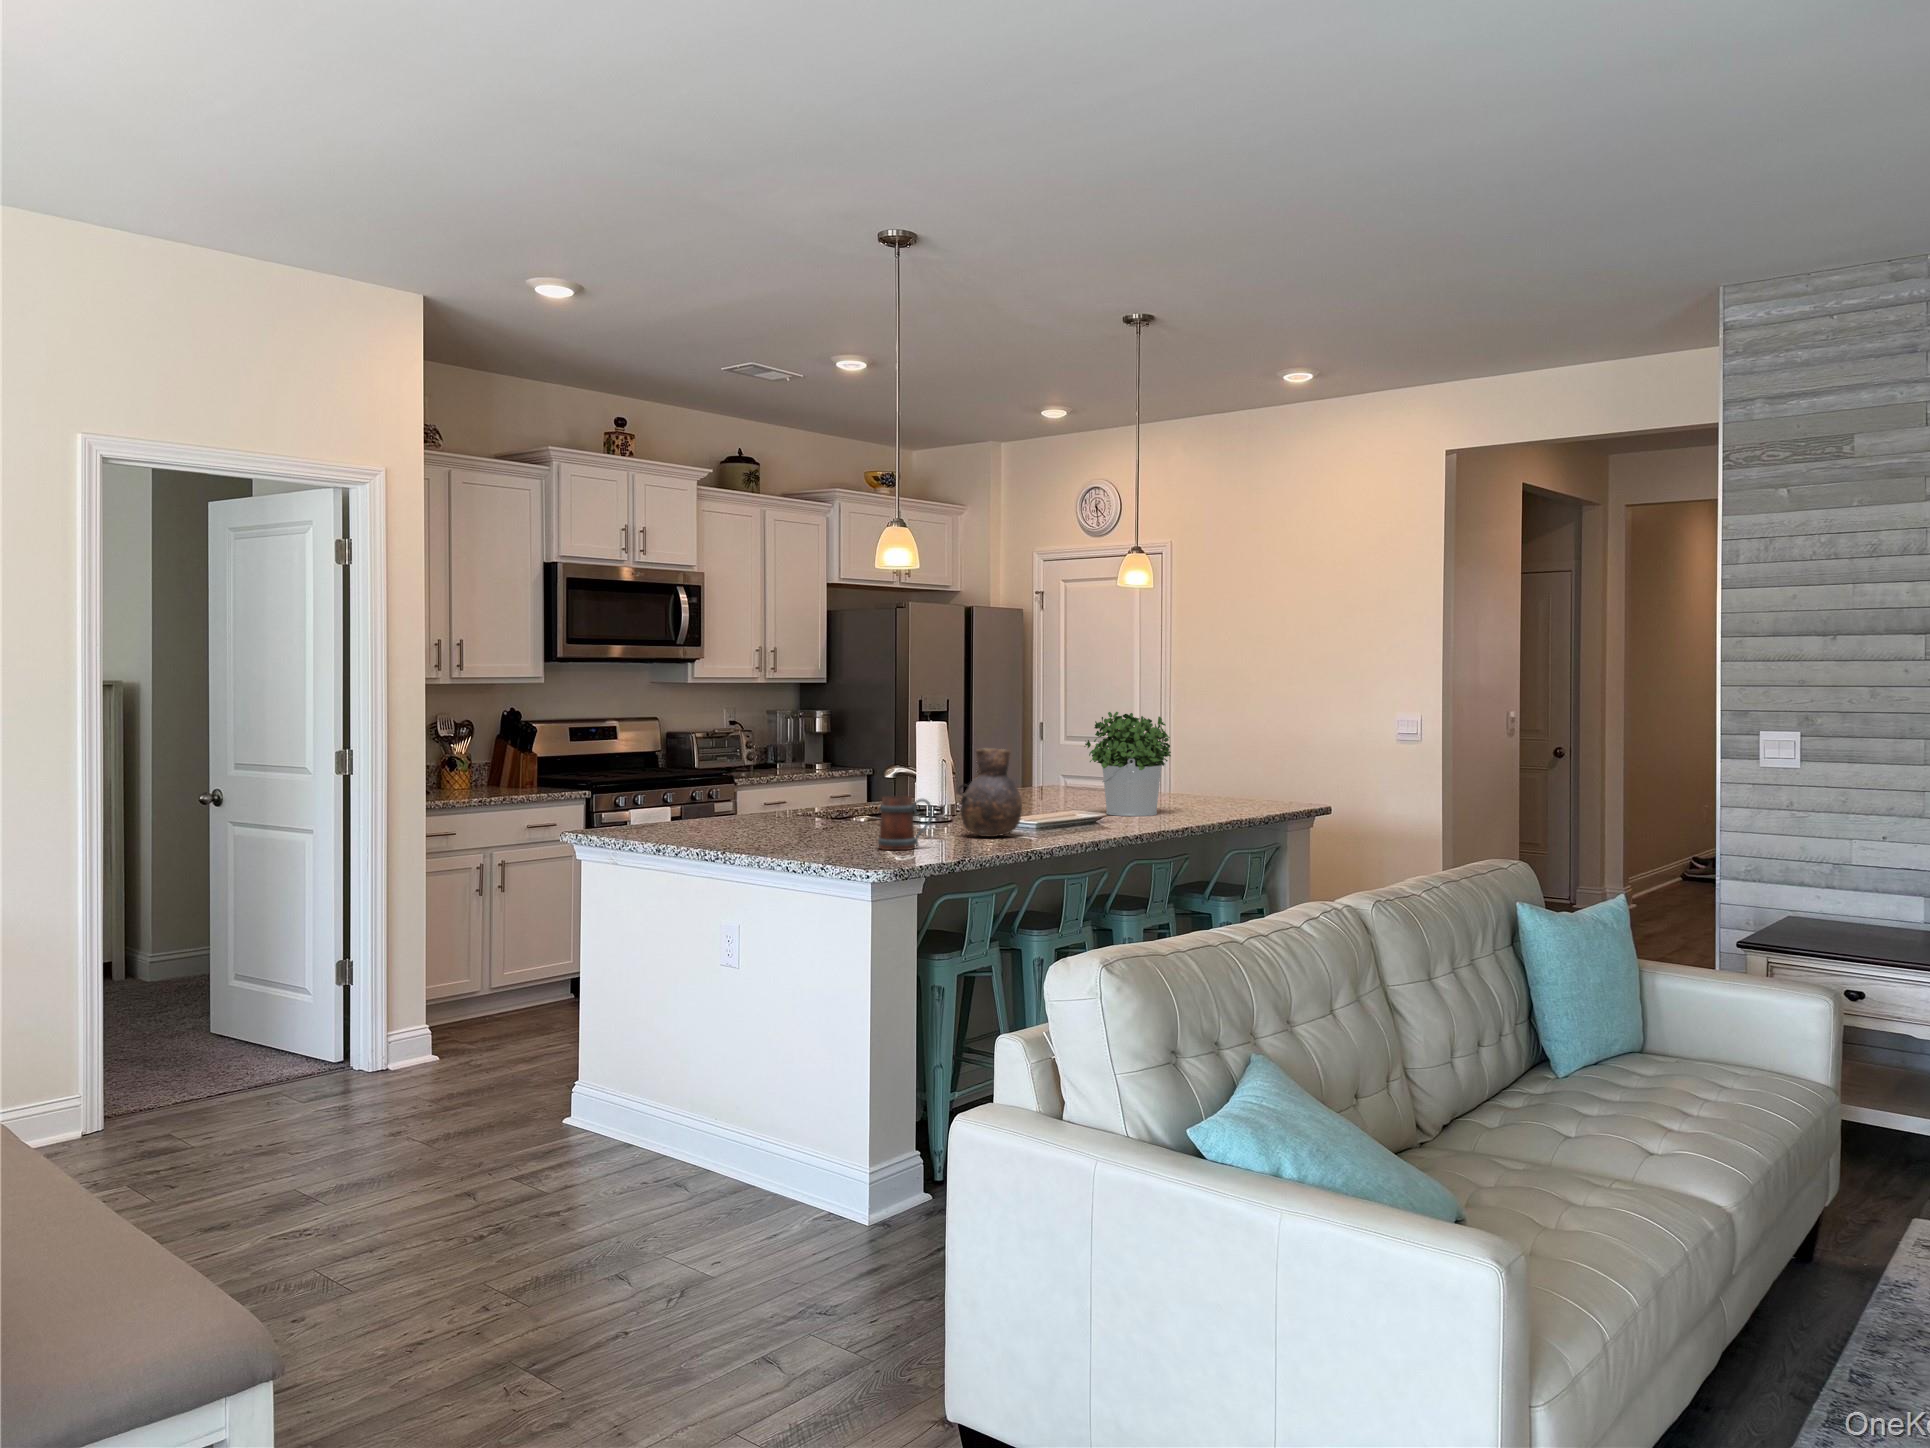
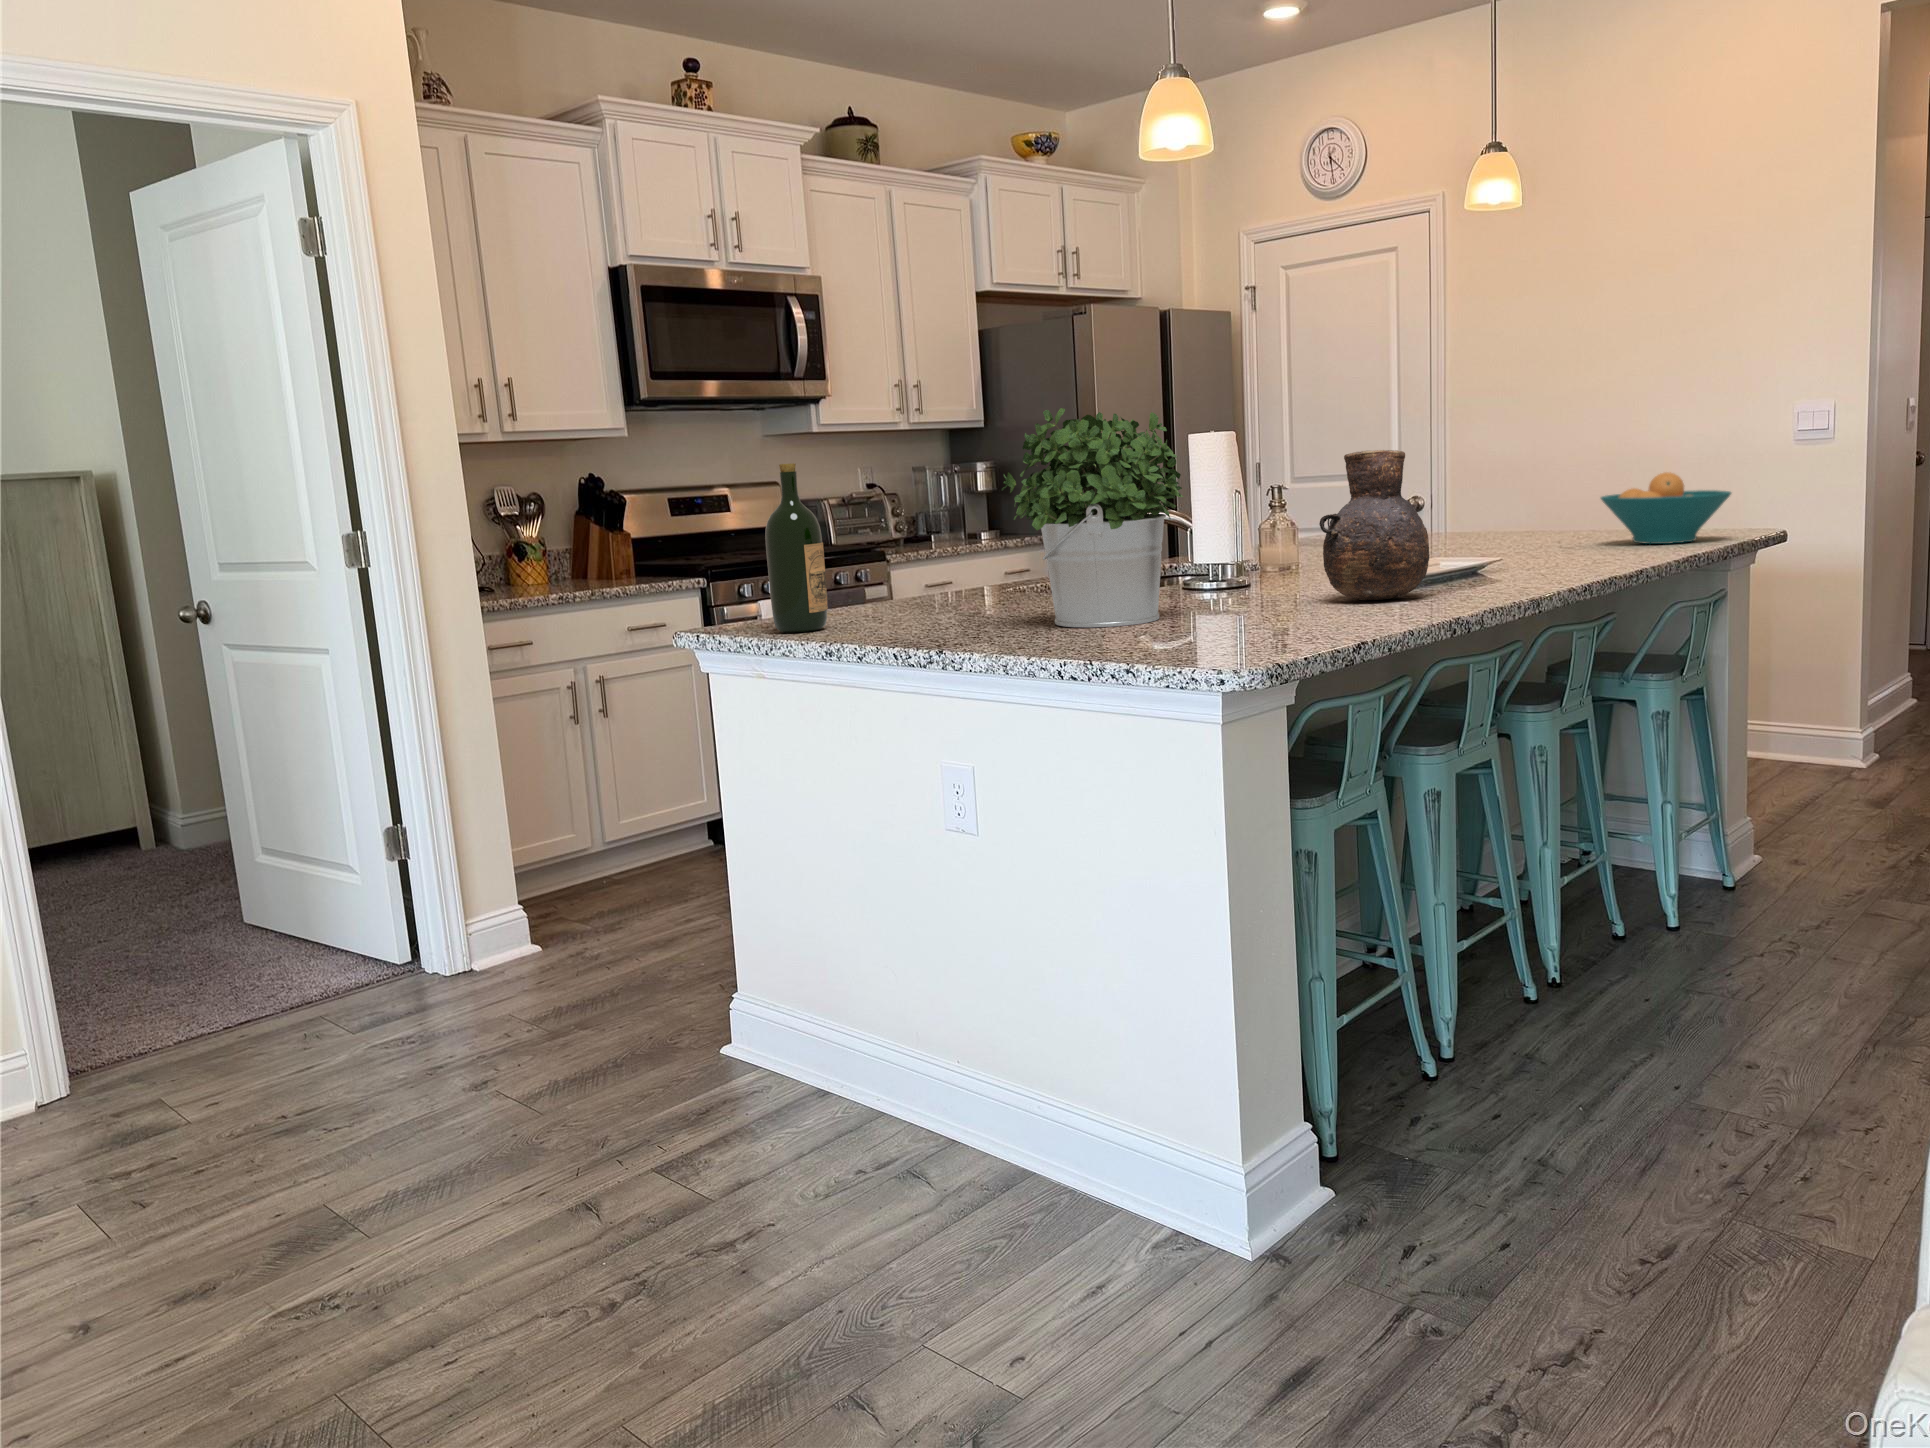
potted plant: present [1085,712,1171,816] -> present [1002,408,1183,628]
wine bottle: none [625,732,661,836] -> present [765,463,828,633]
fruit bowl: none [1195,763,1275,810] -> present [1601,472,1731,544]
mug: present [878,796,932,850] -> none [1220,535,1316,631]

